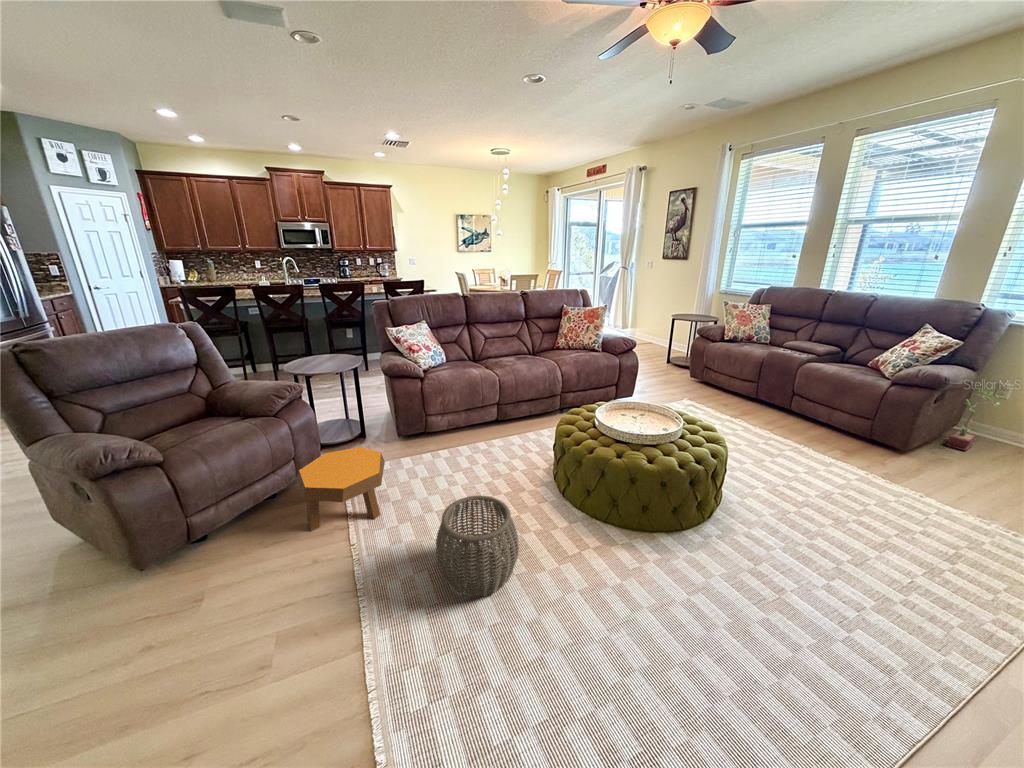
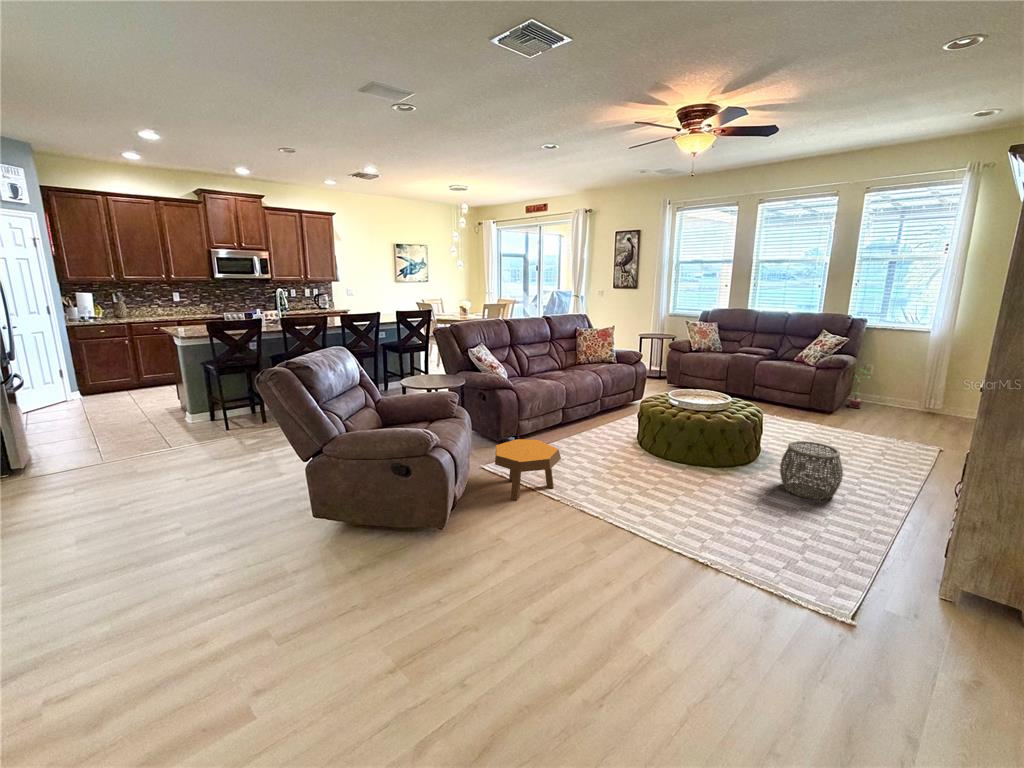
woven basket: present [436,496,519,598] -> present [780,441,843,500]

